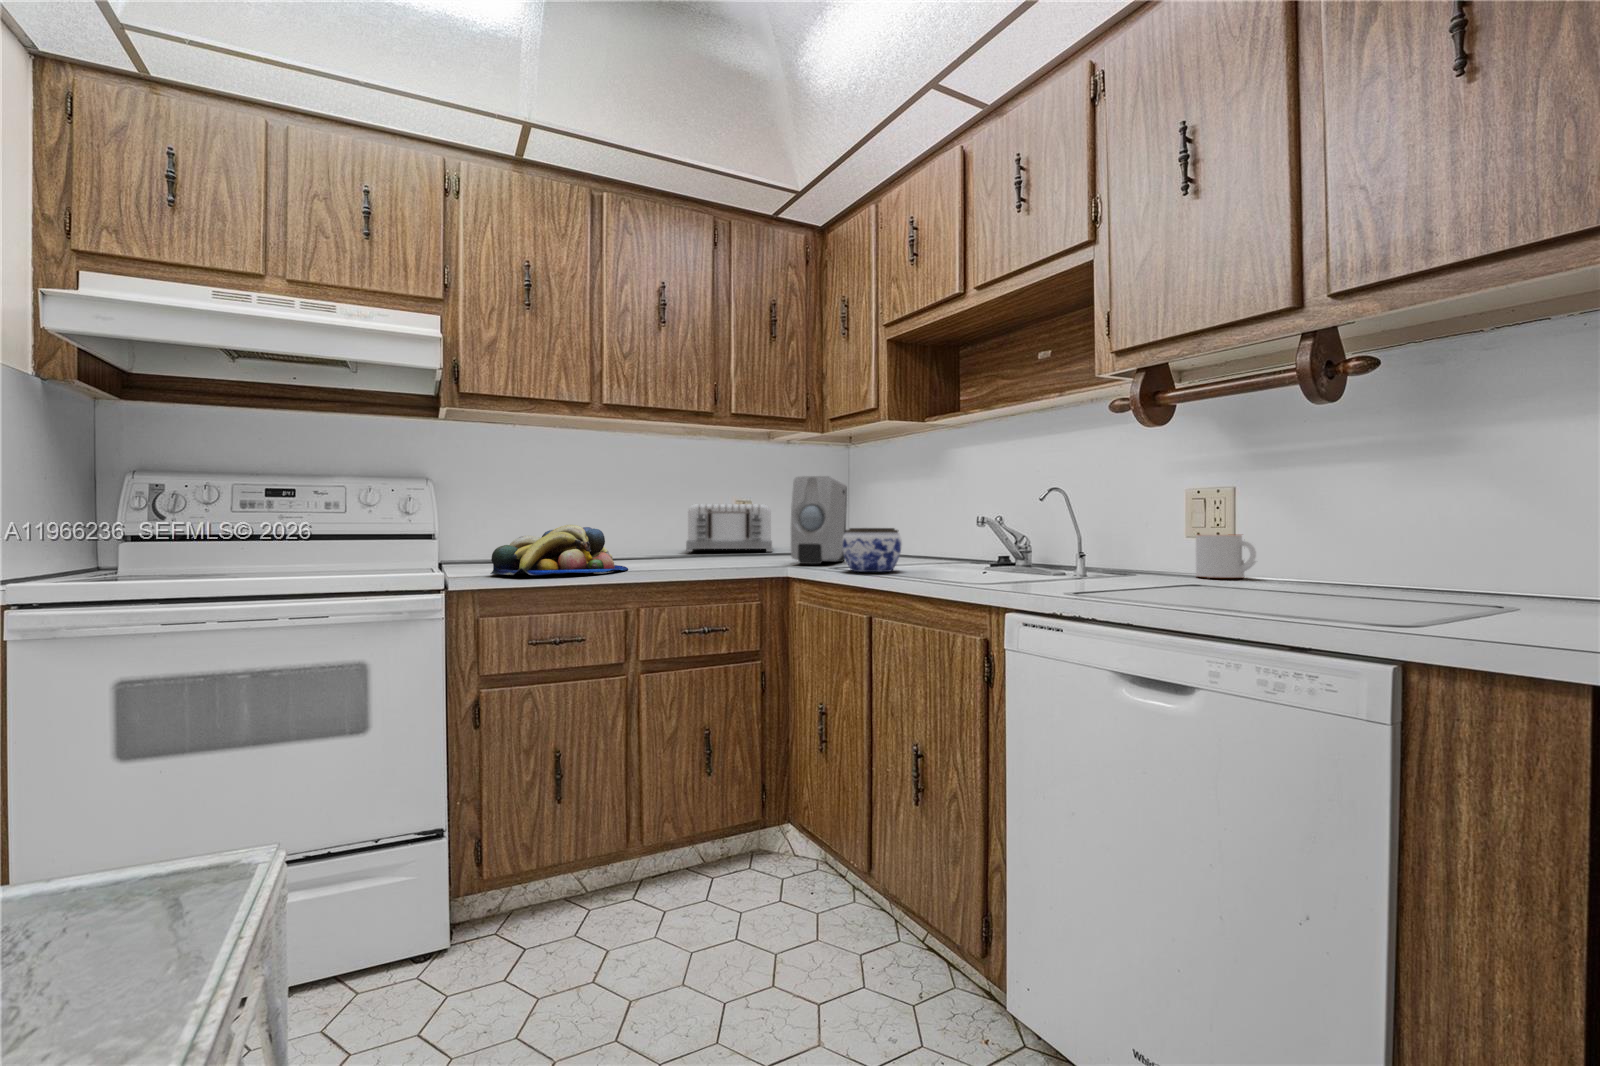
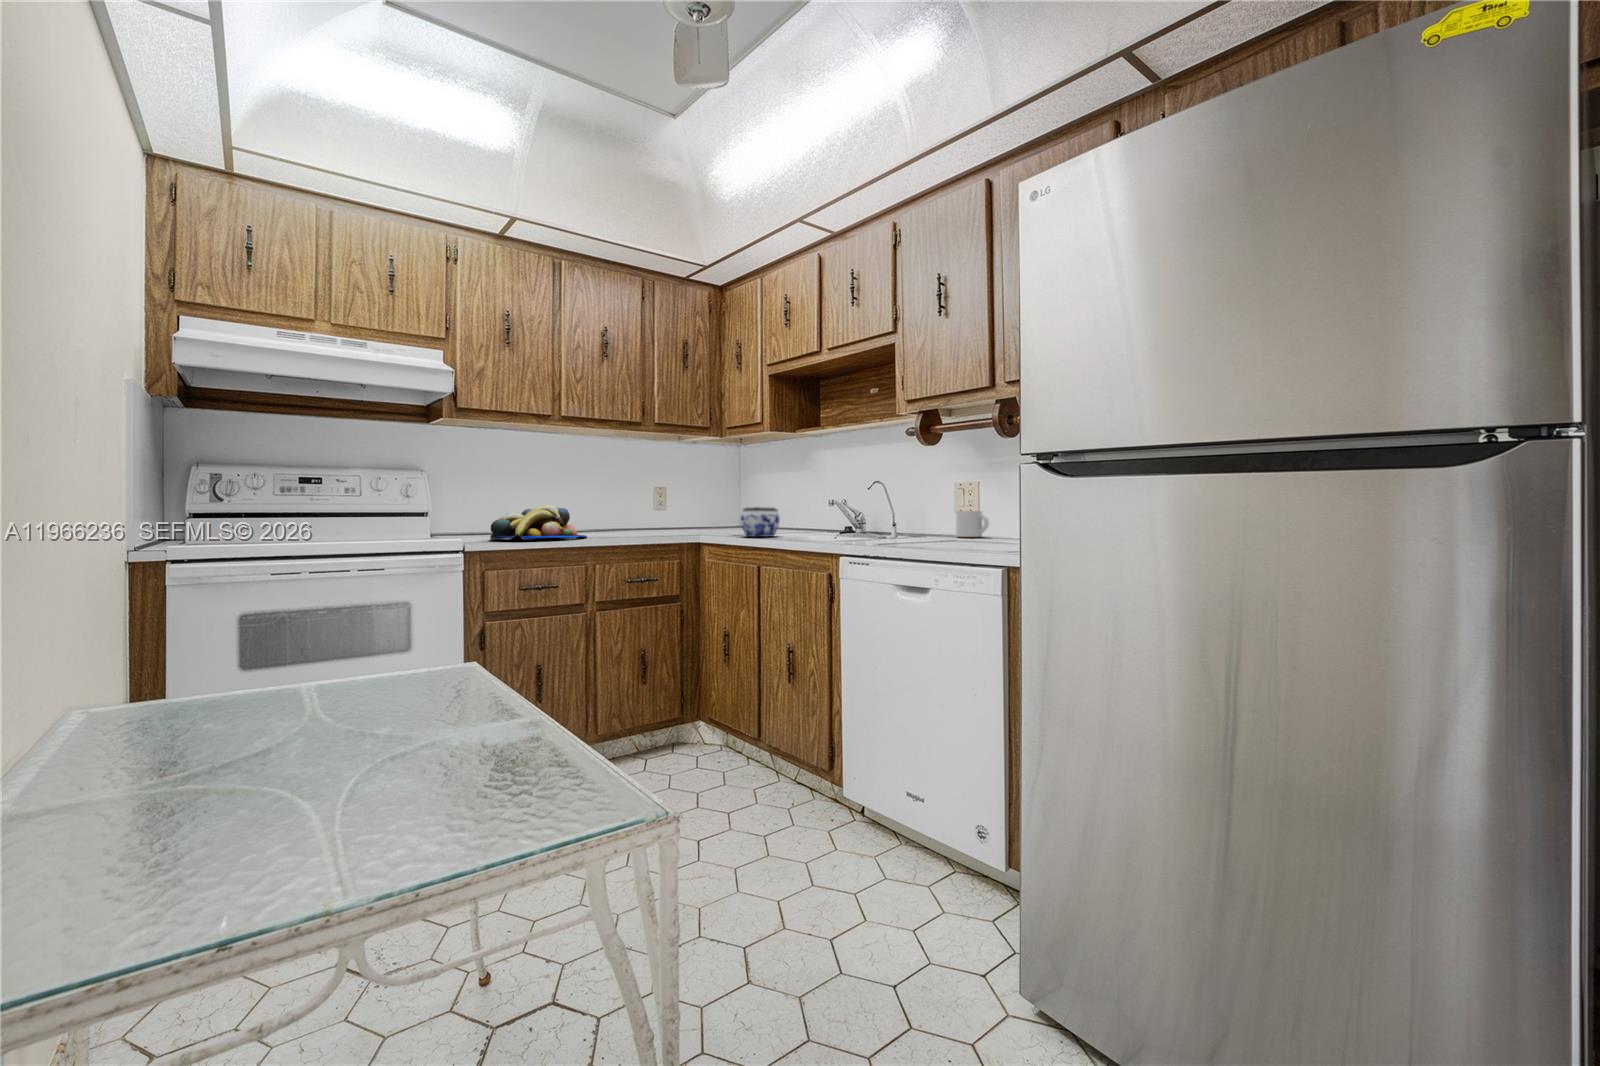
soap dispenser: present [791,476,847,564] -> none [703,472,742,533]
toaster: present [686,504,772,552] -> none [618,491,684,527]

